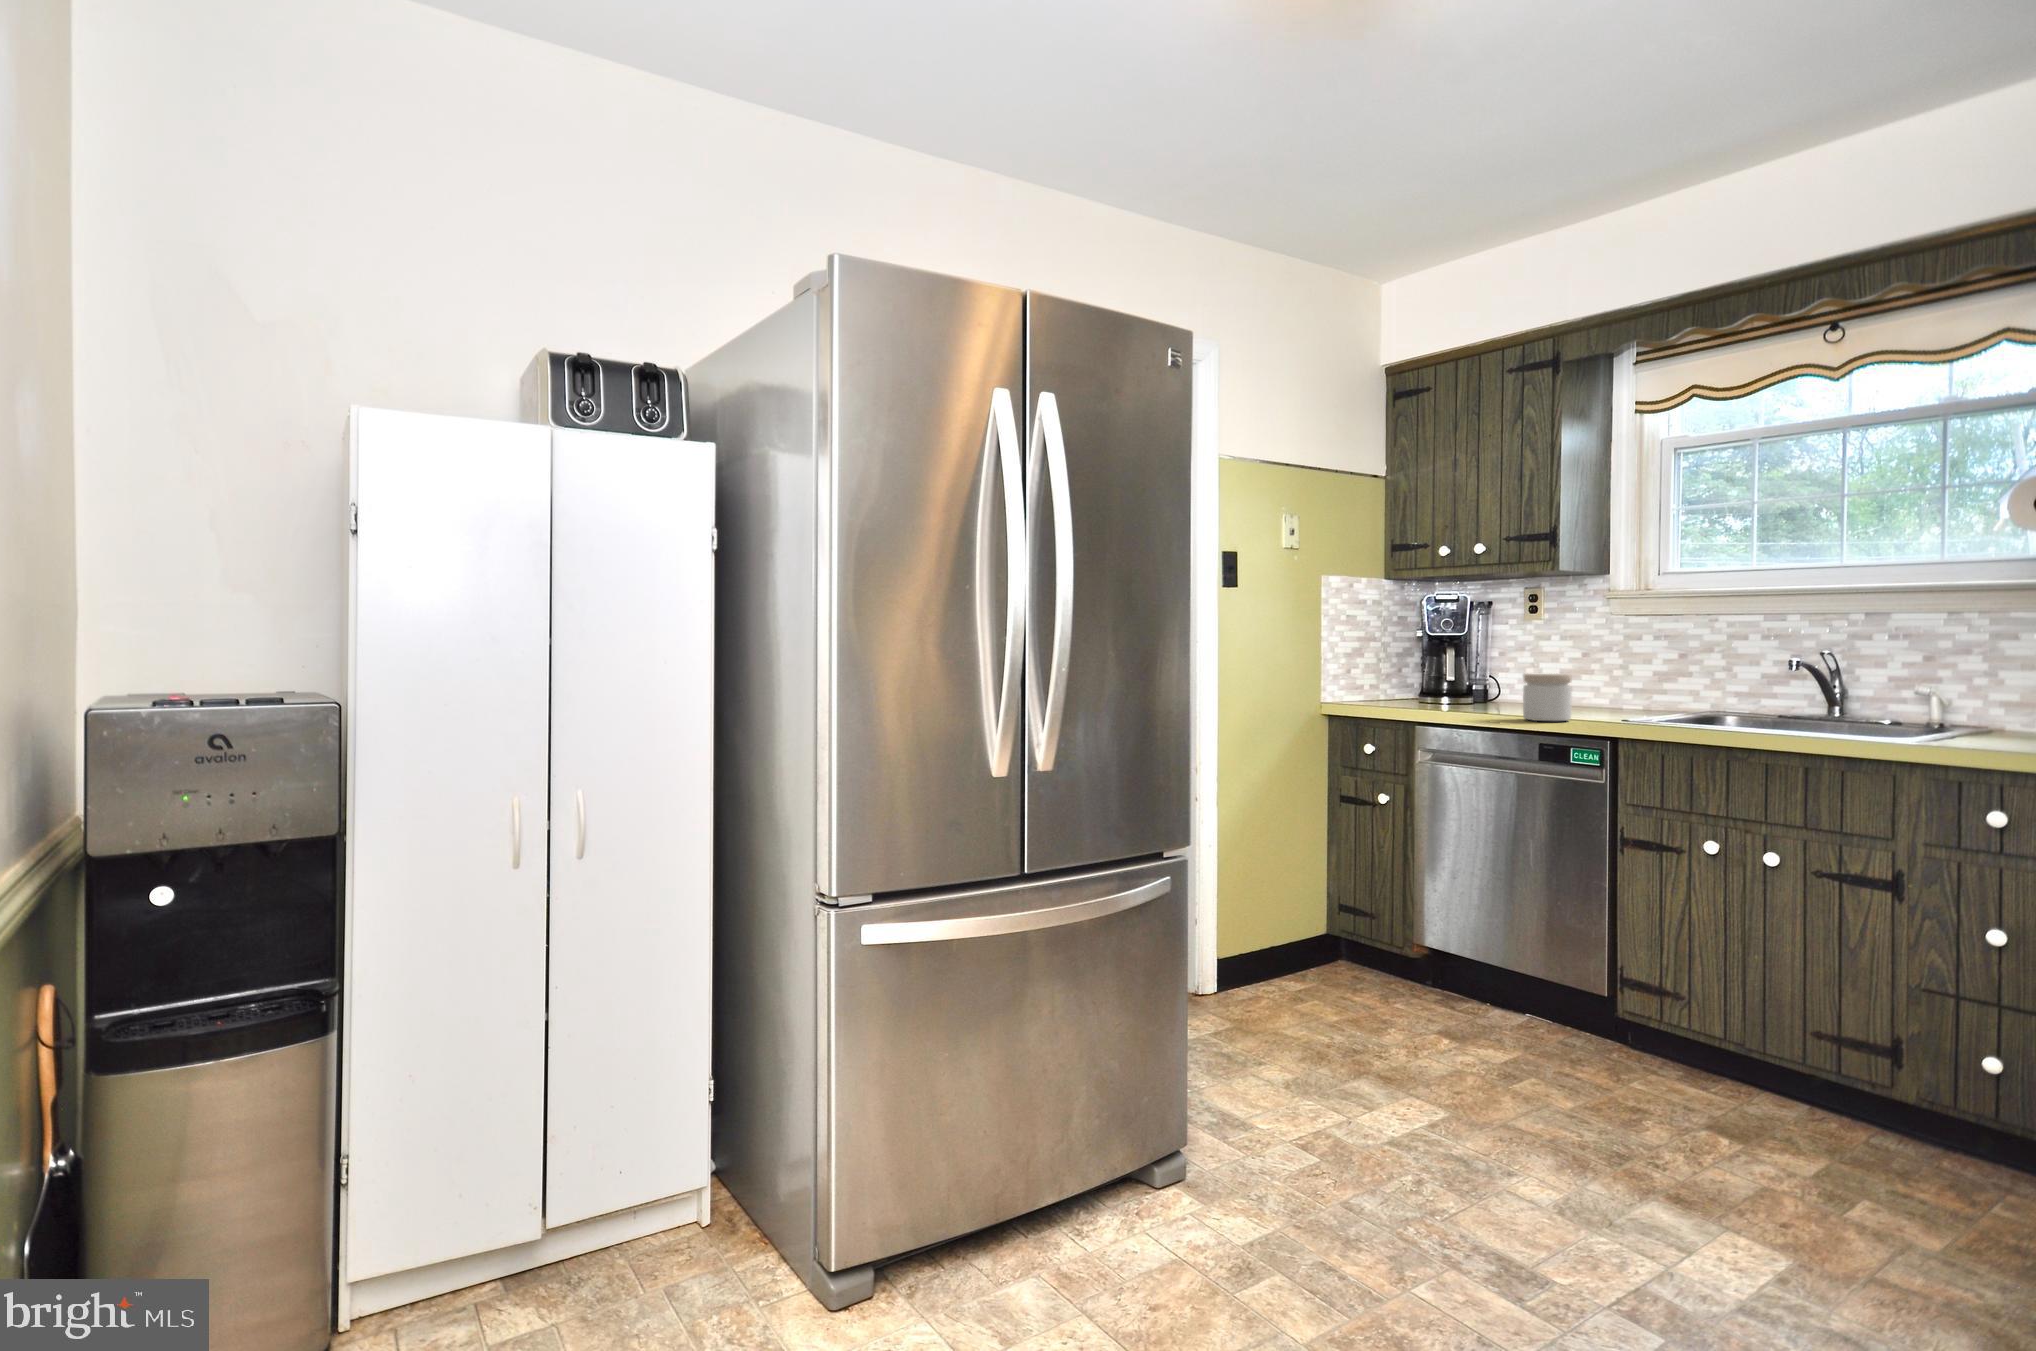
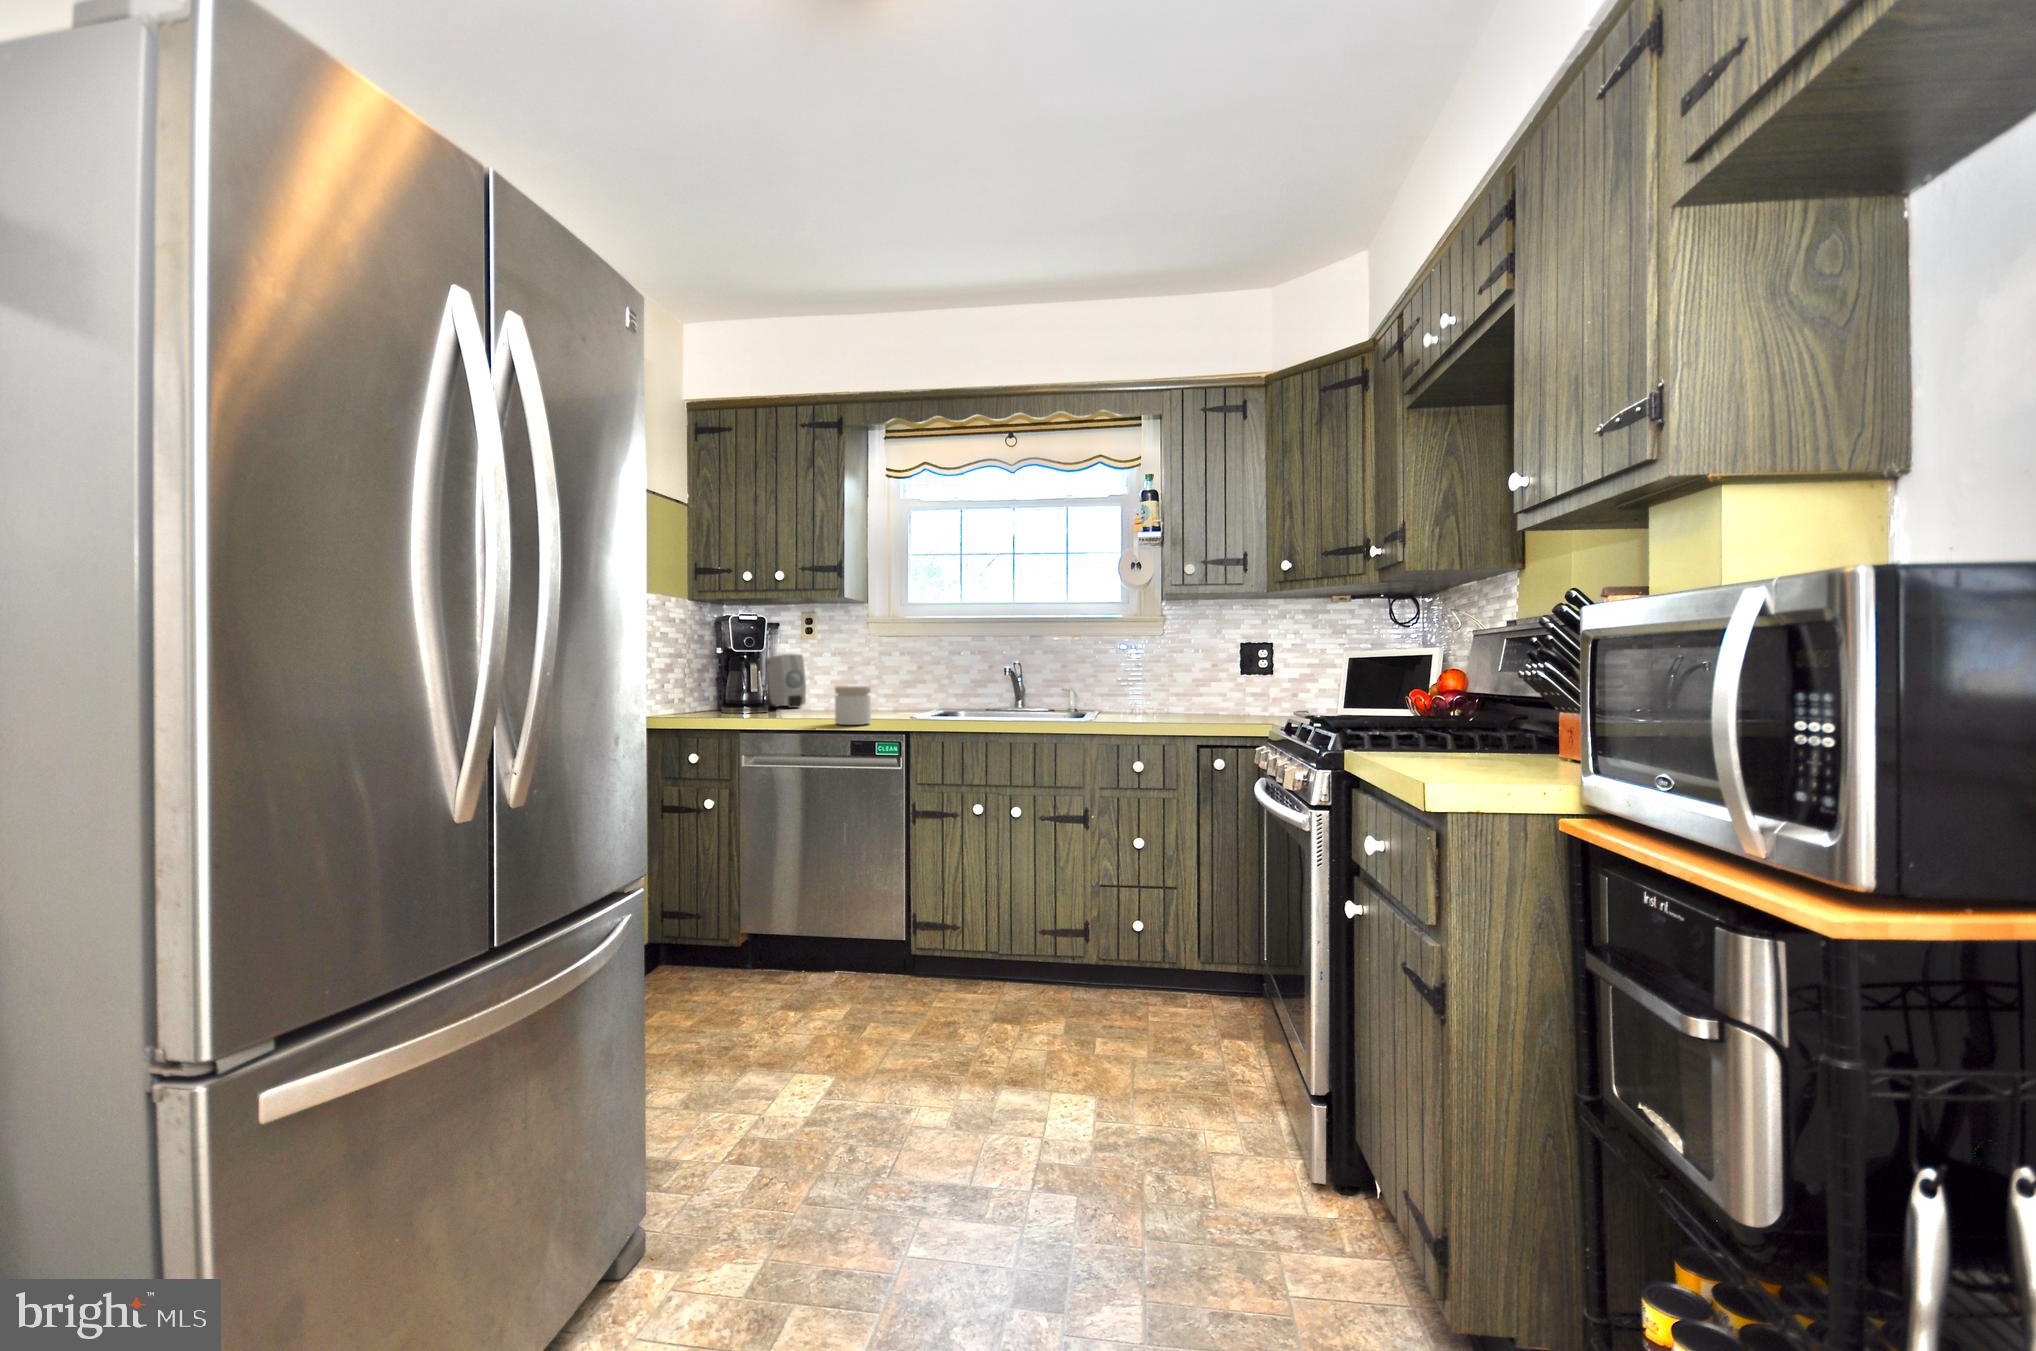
soap dispenser: none [1477,639,1522,702] -> present [765,654,806,708]

